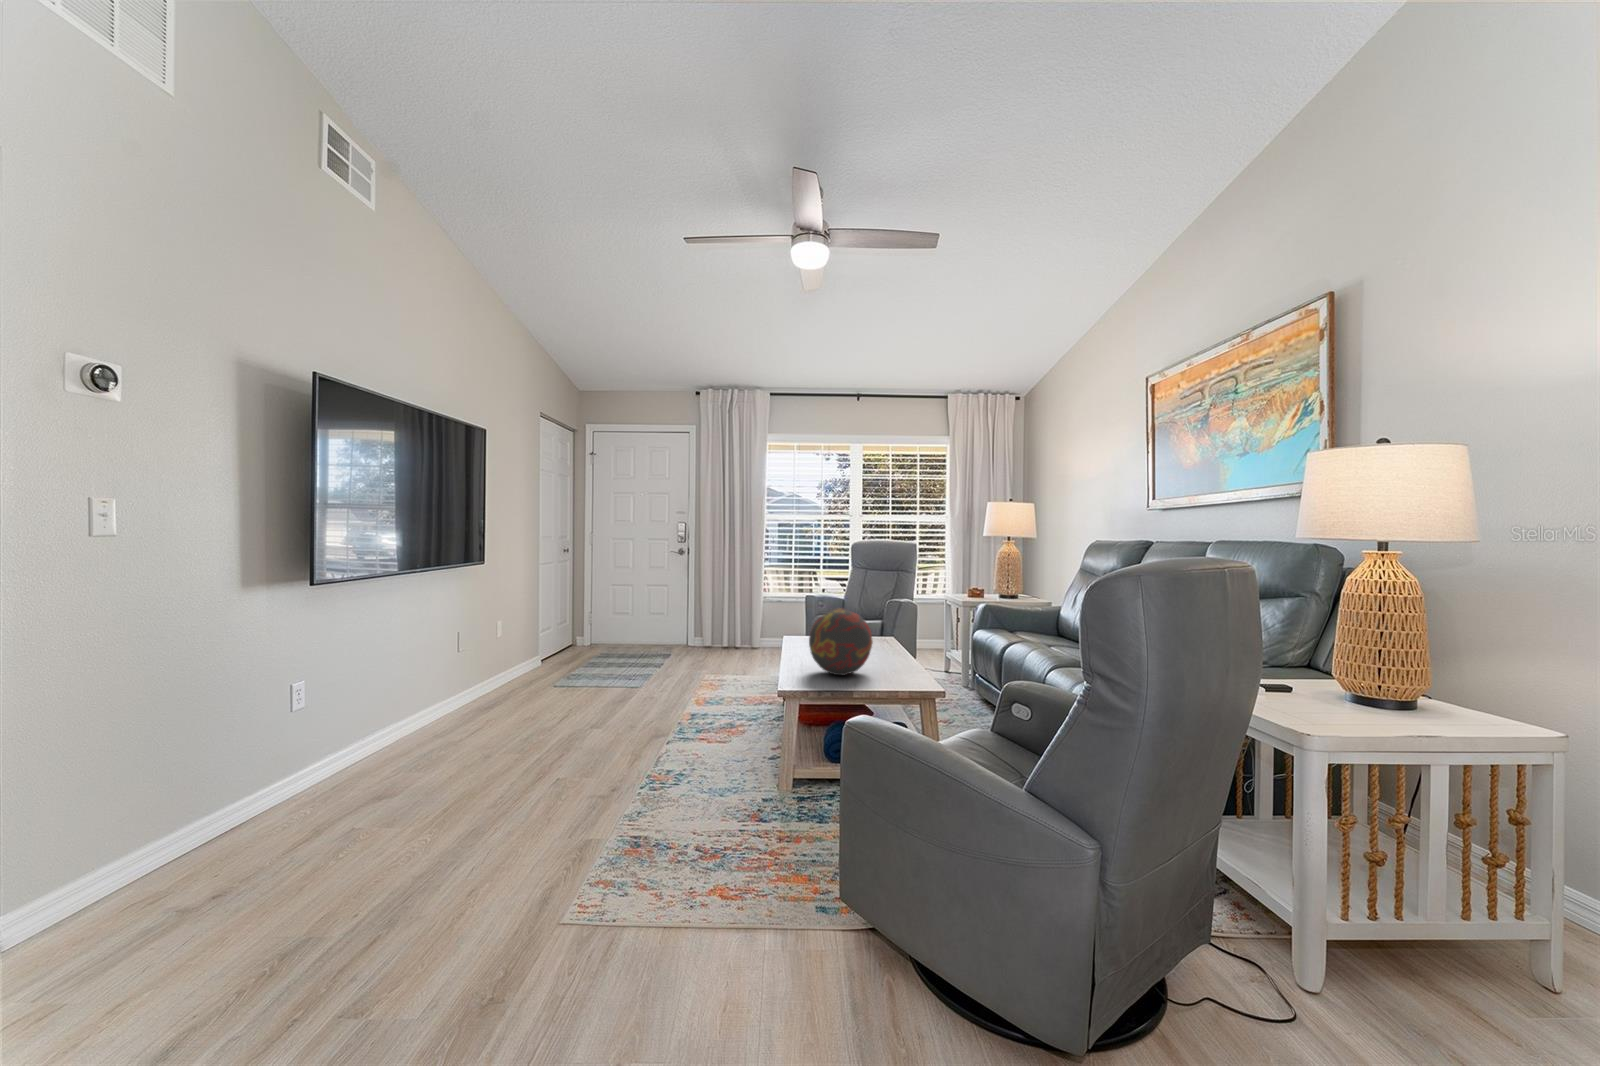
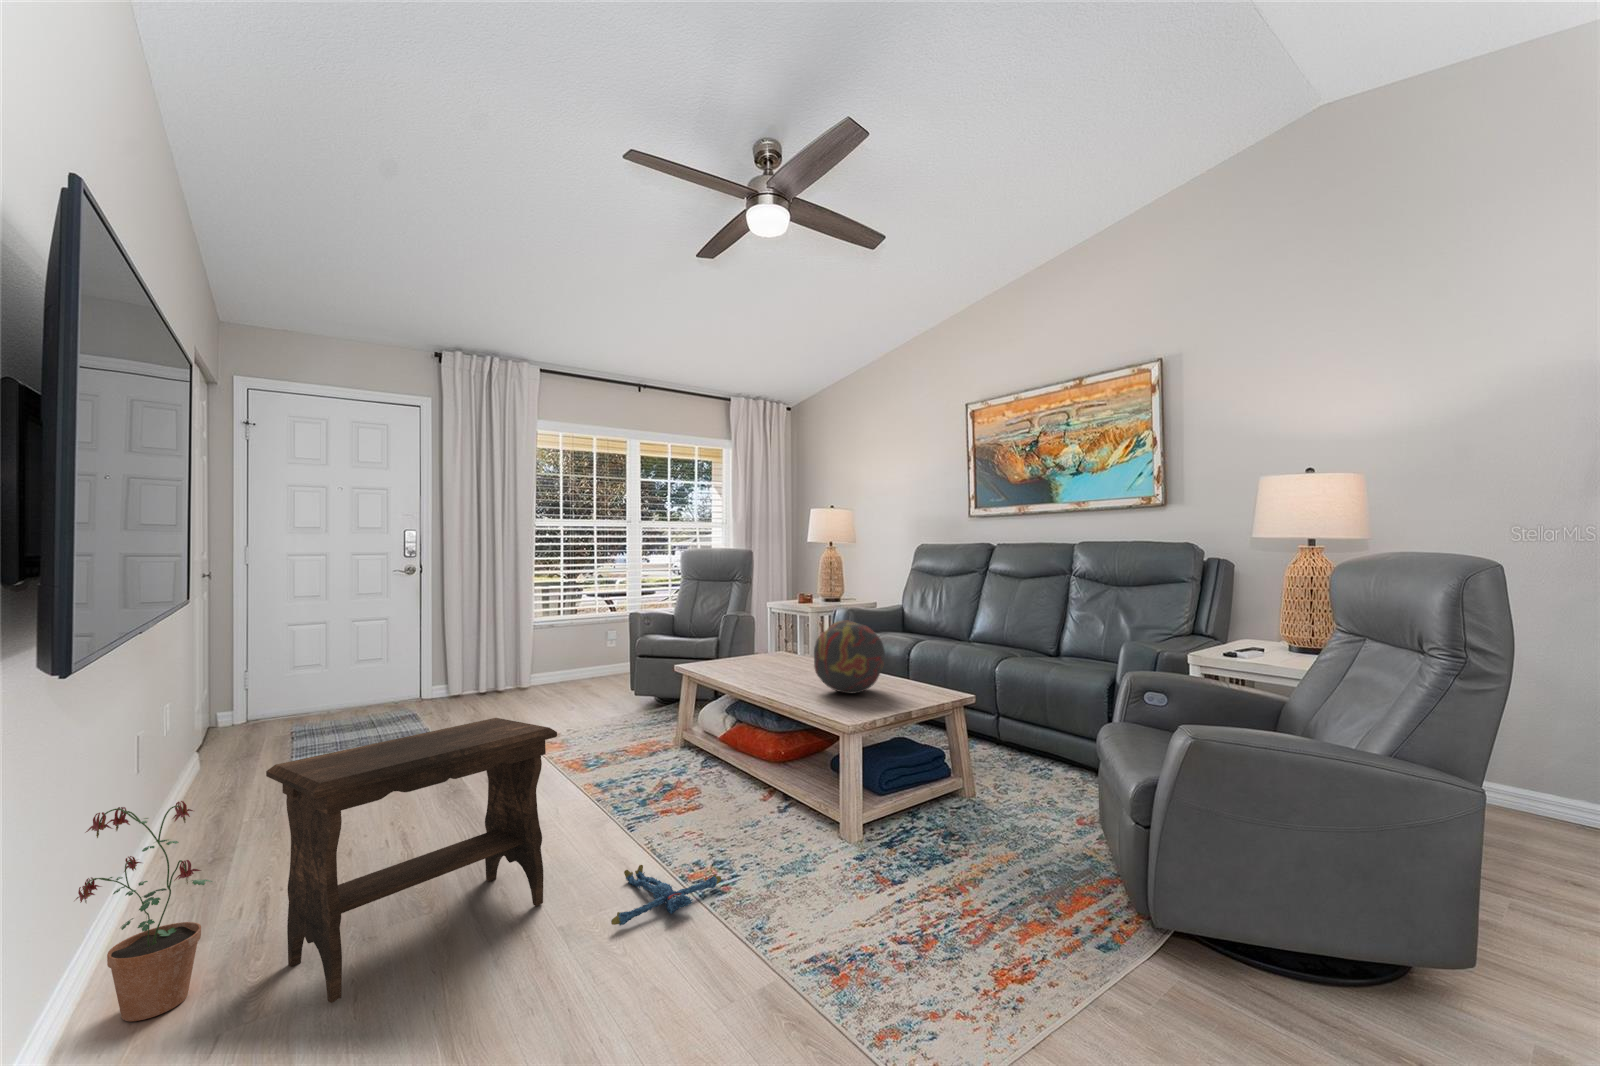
footstool: none [404,651,567,789] -> present [266,718,557,1003]
potted plant: none [335,666,403,773] -> present [76,801,213,1021]
plush toy: none [557,769,648,801] -> present [611,865,721,925]

